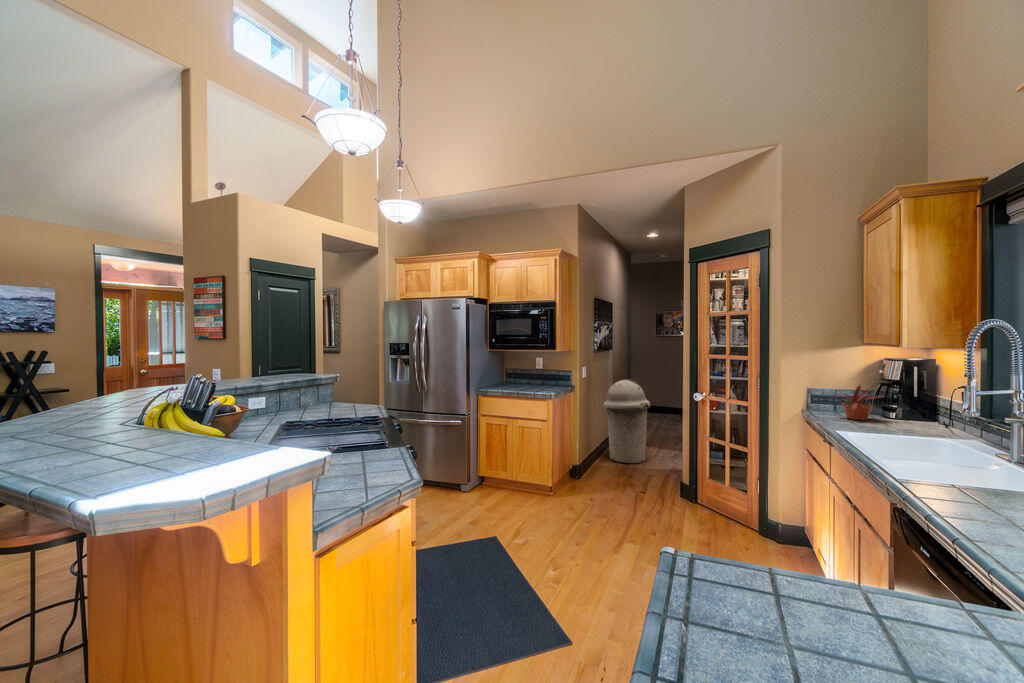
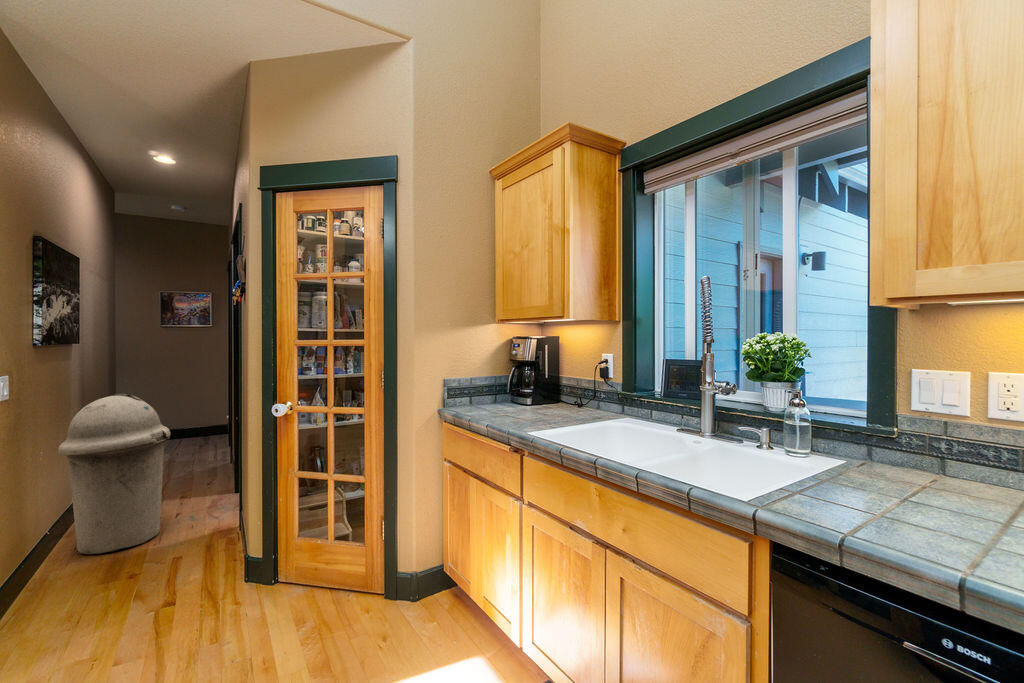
potted plant: present [836,385,879,420] -> none [478,367,533,413]

